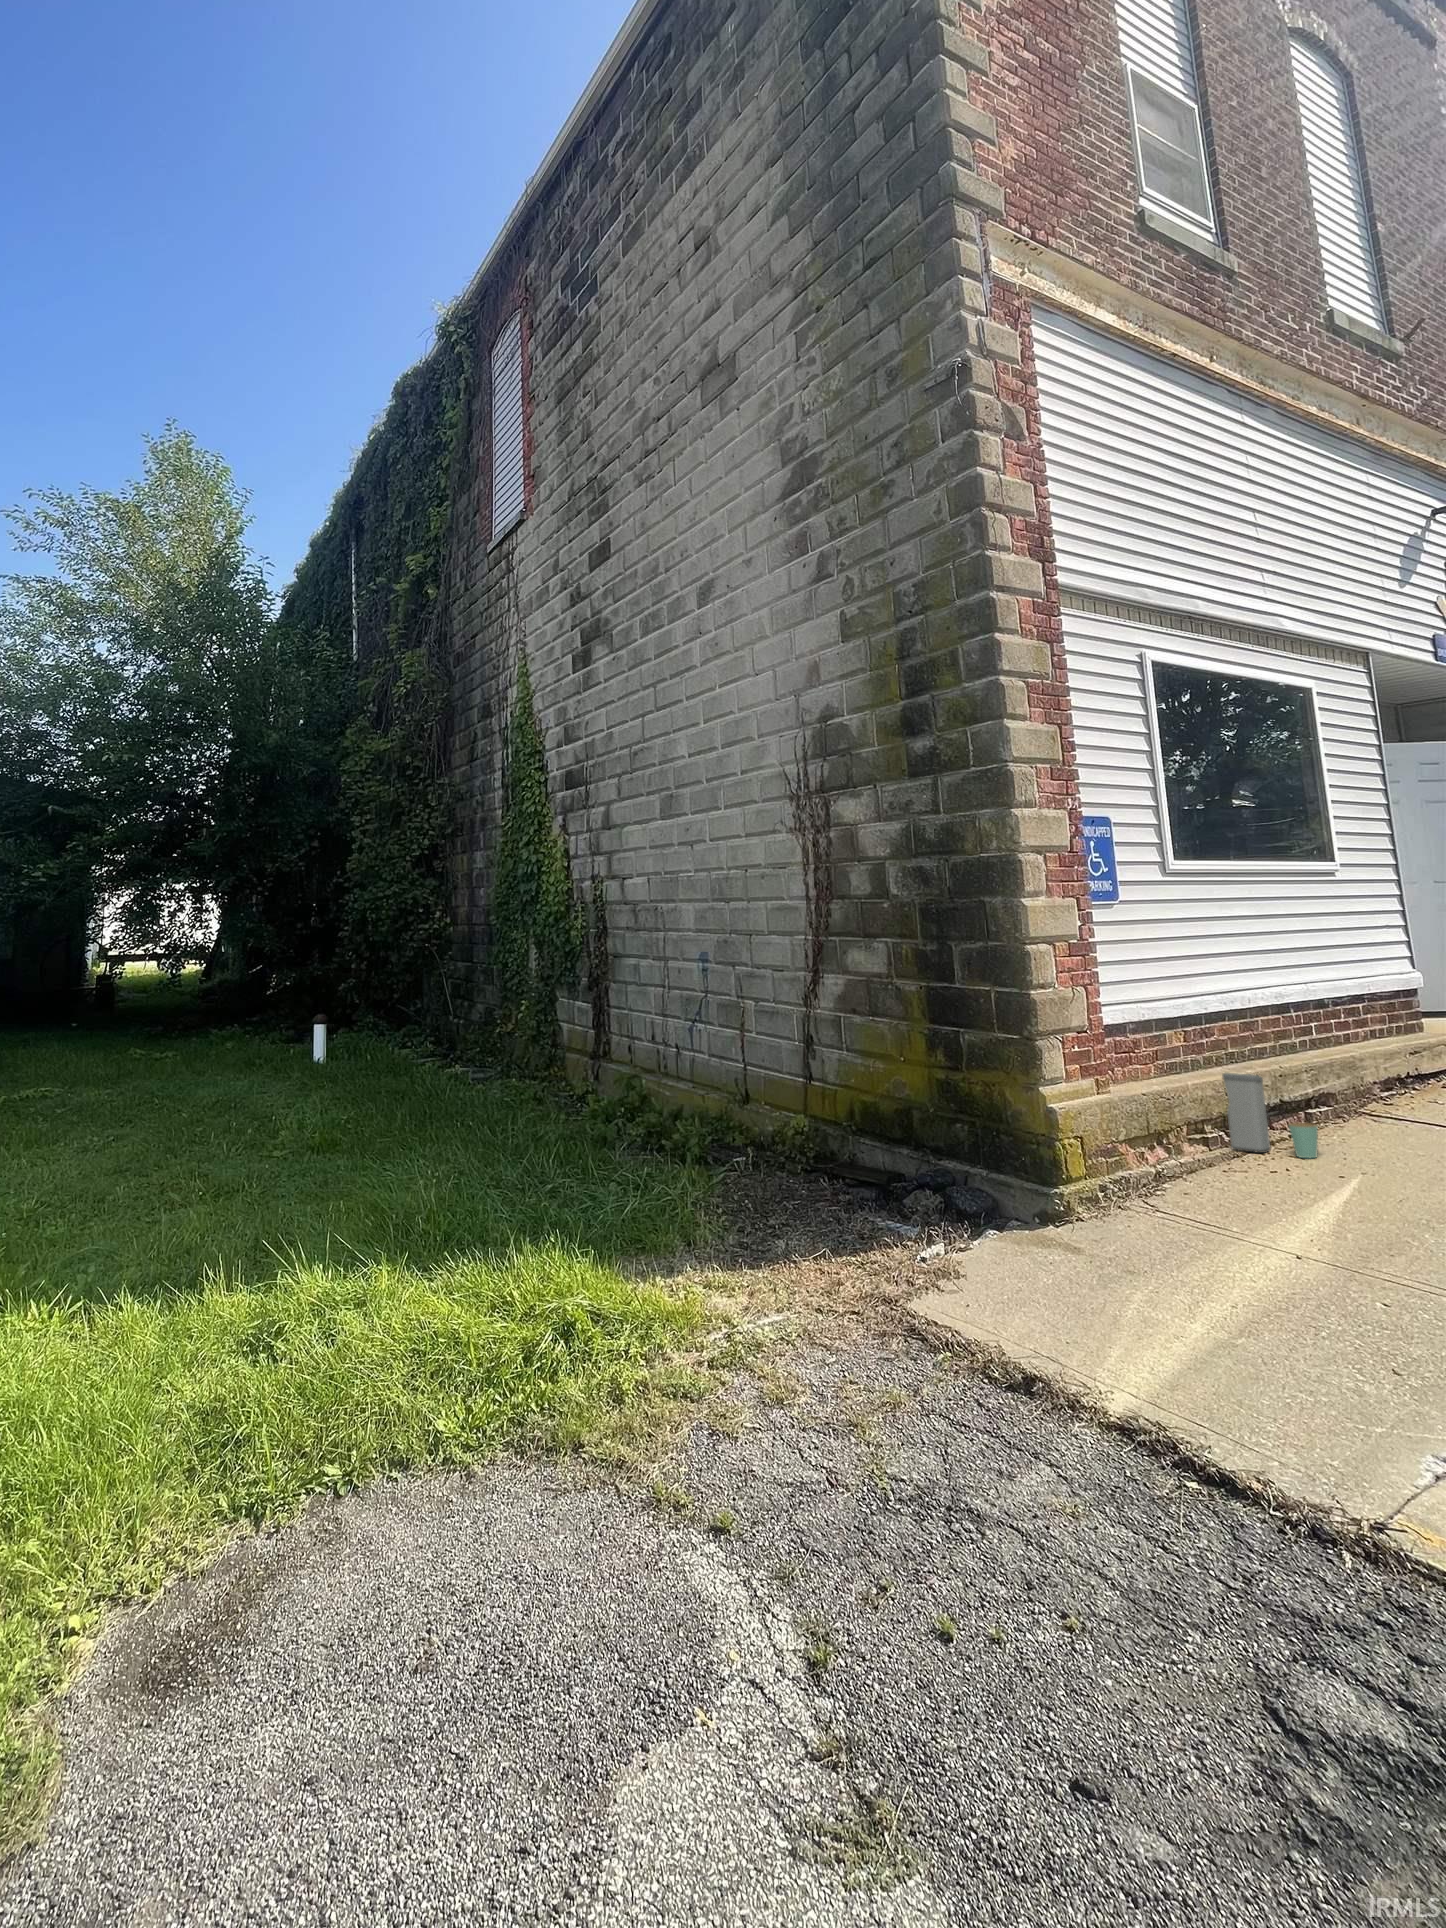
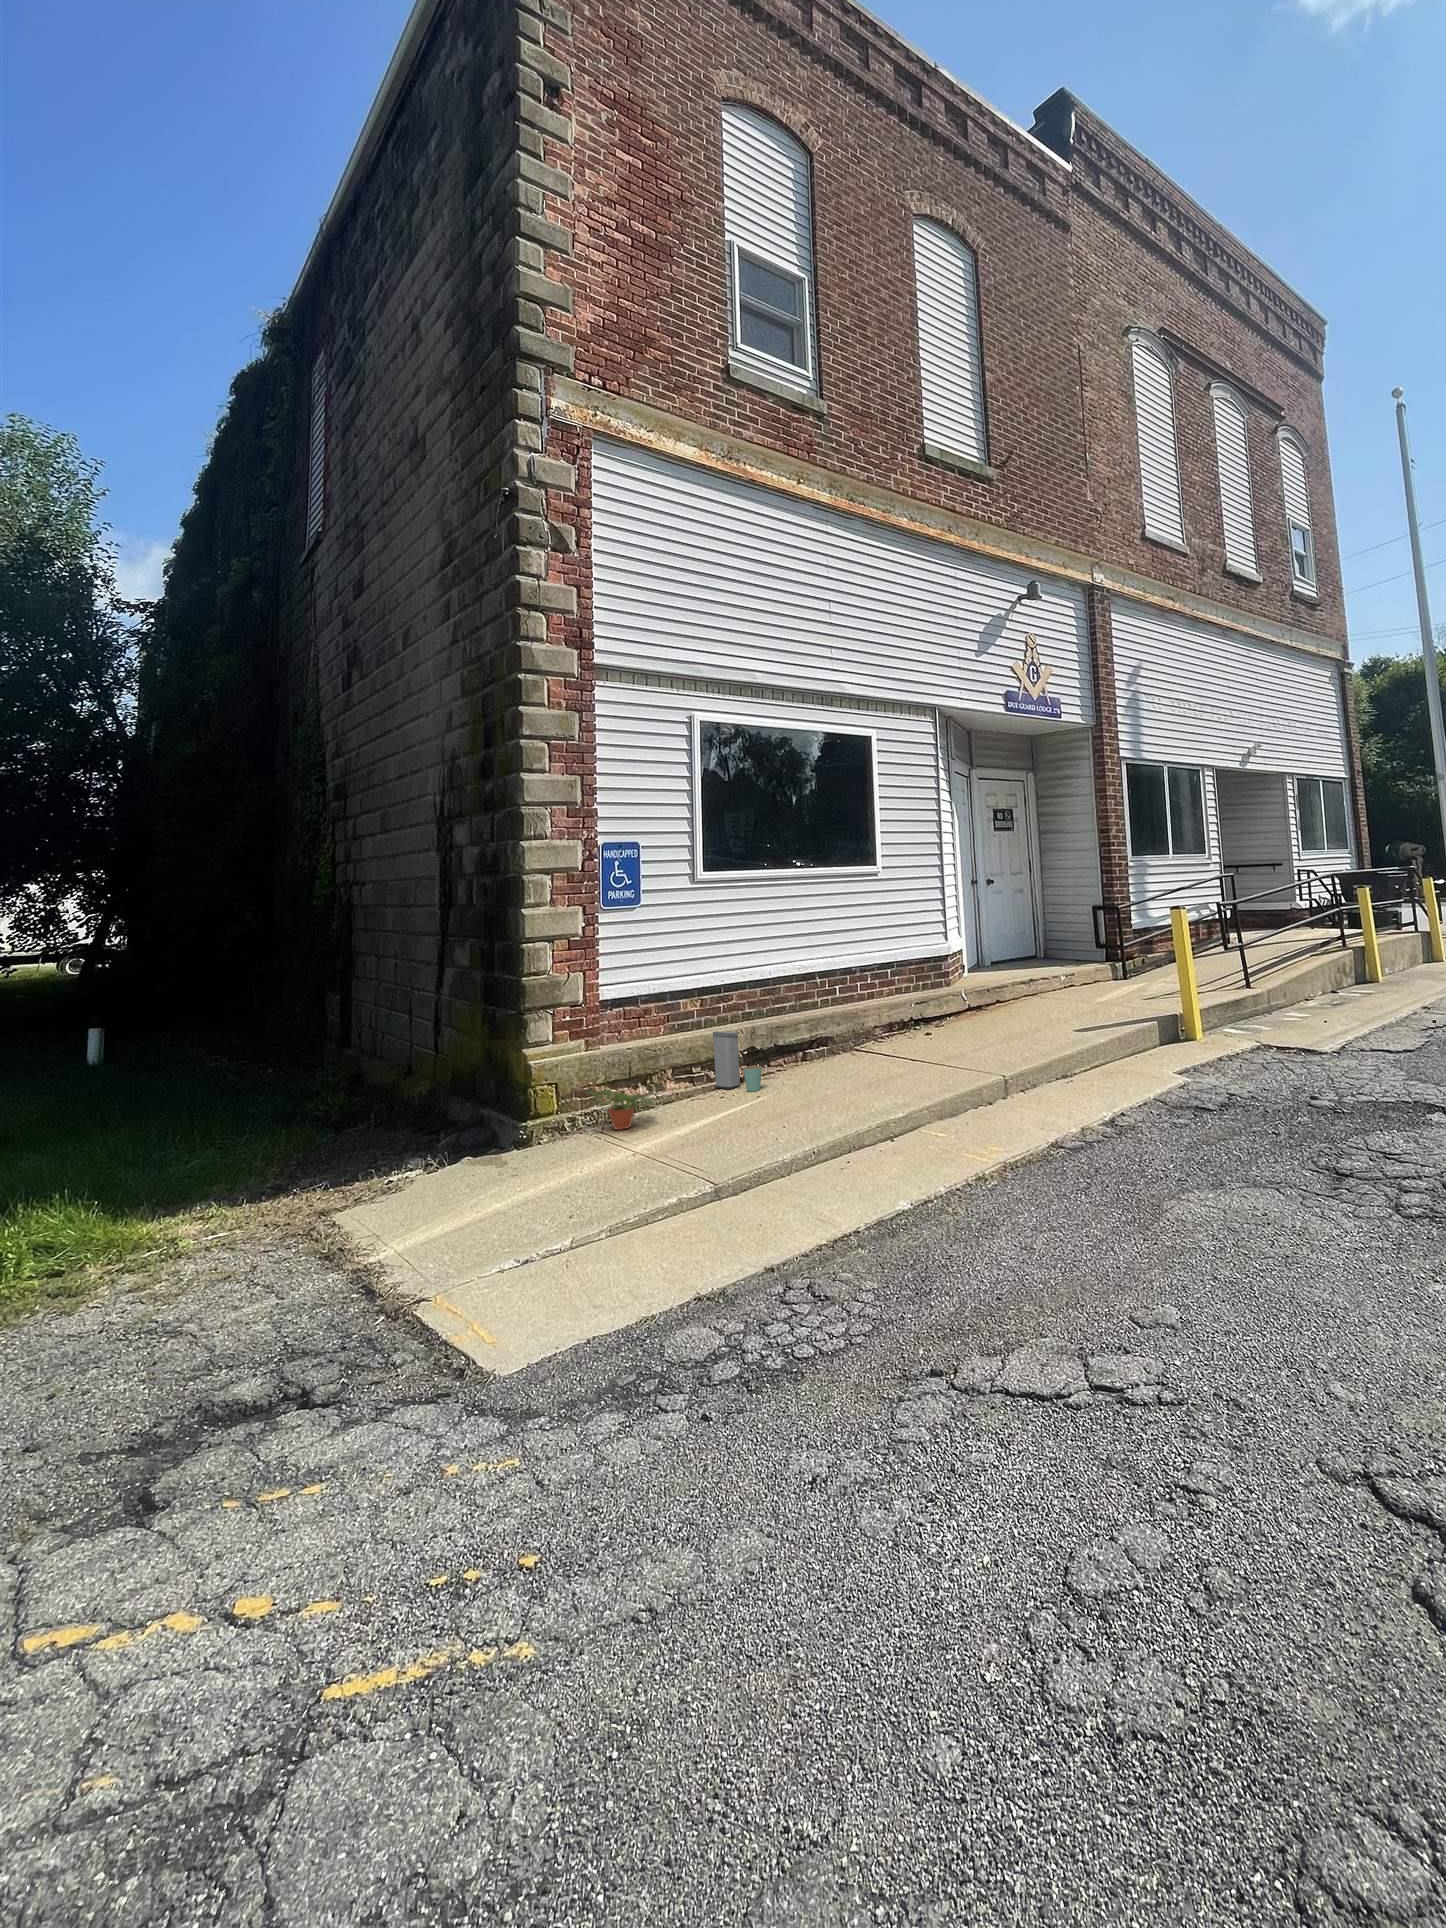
potted plant: none [1115,1140,1230,1203] -> present [587,1089,654,1130]

